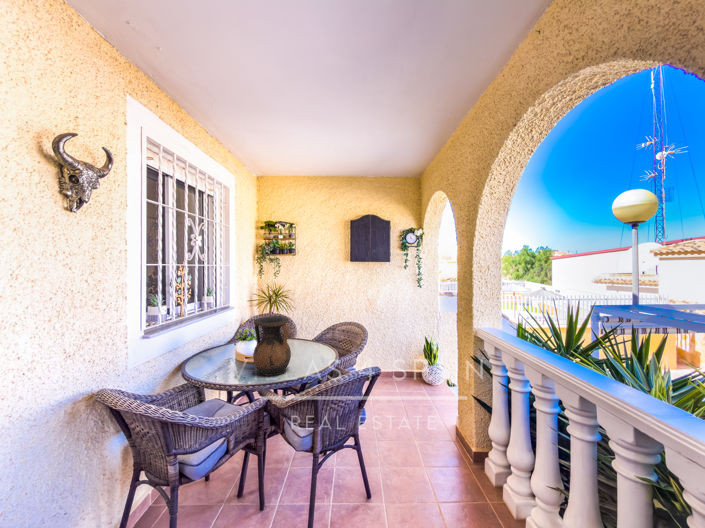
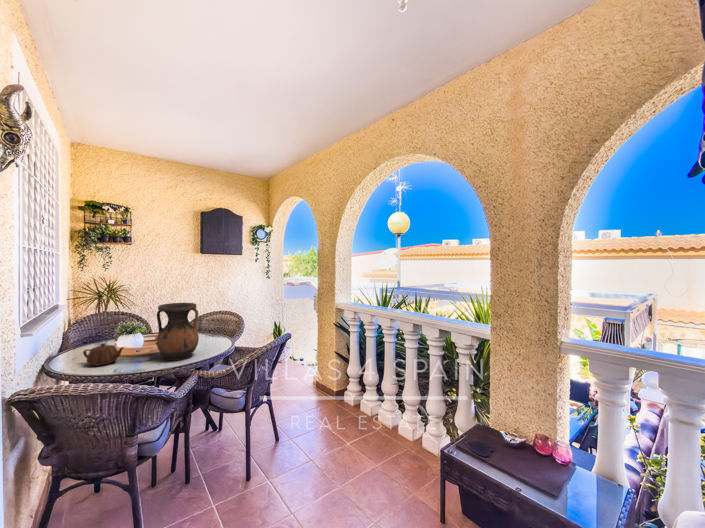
teapot: none [210,348,234,367] -> present [83,343,124,366]

